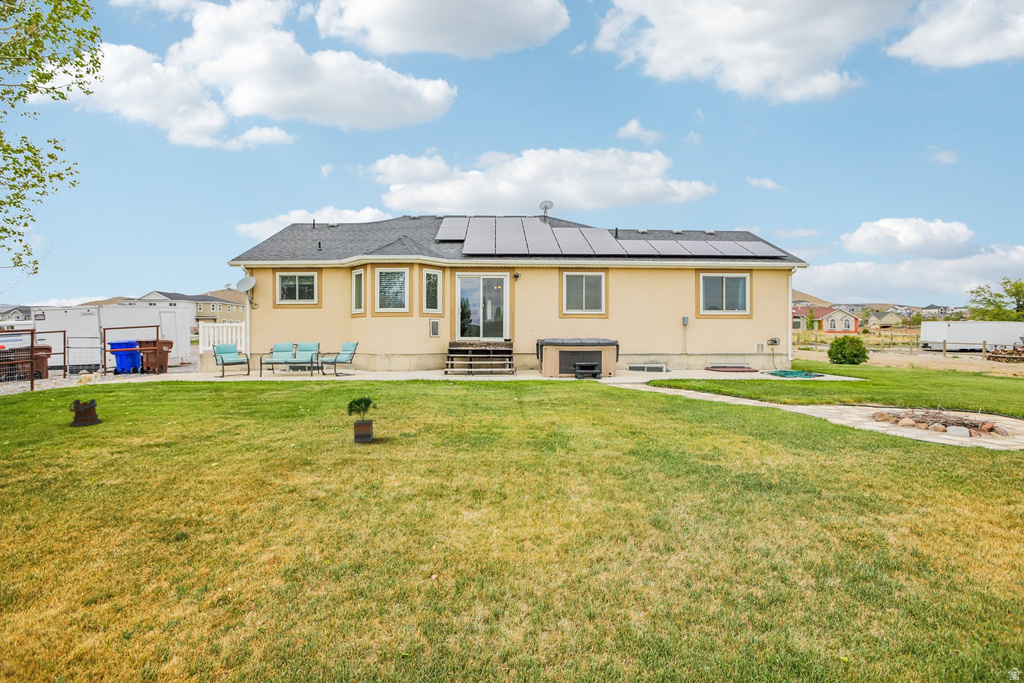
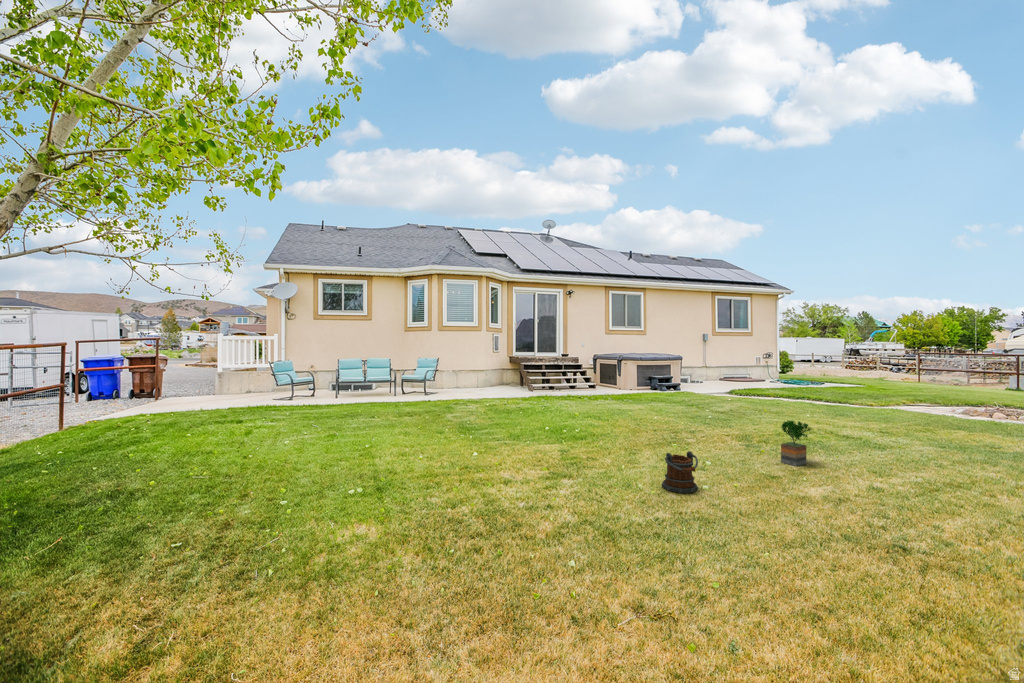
bucket: present [69,399,102,426] -> present [662,451,698,493]

